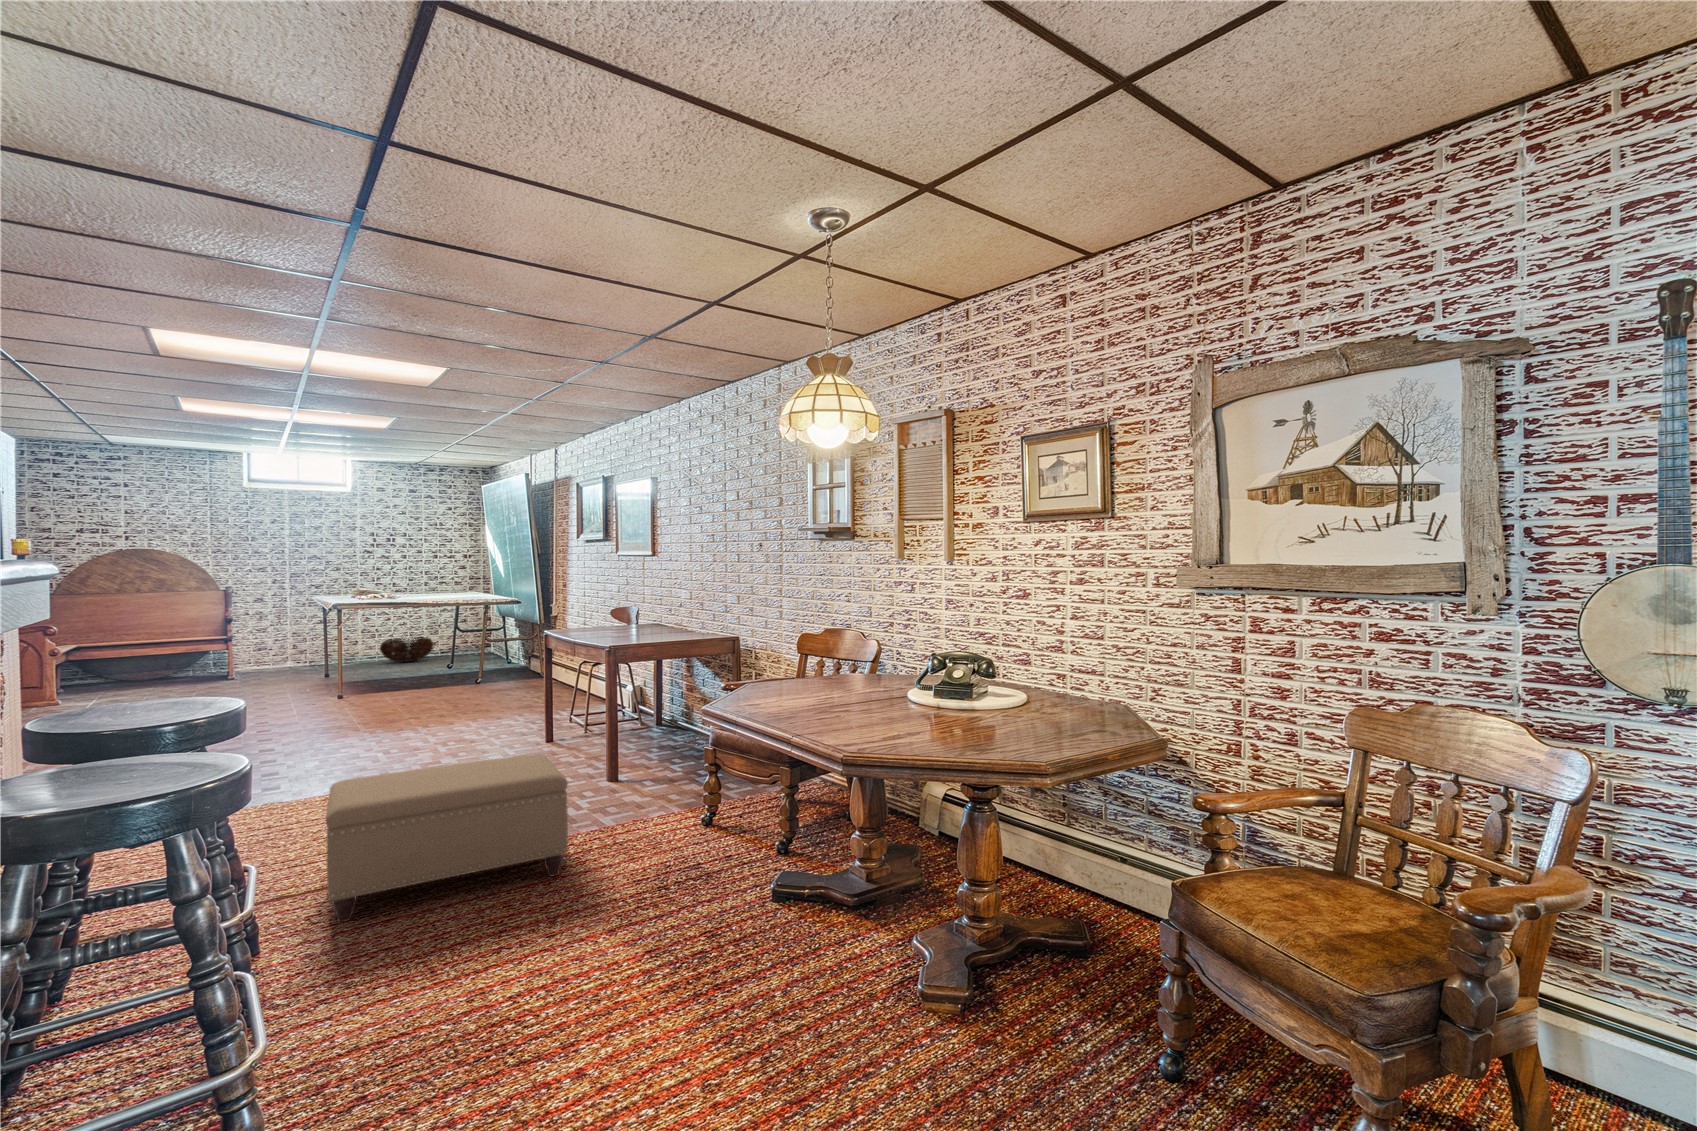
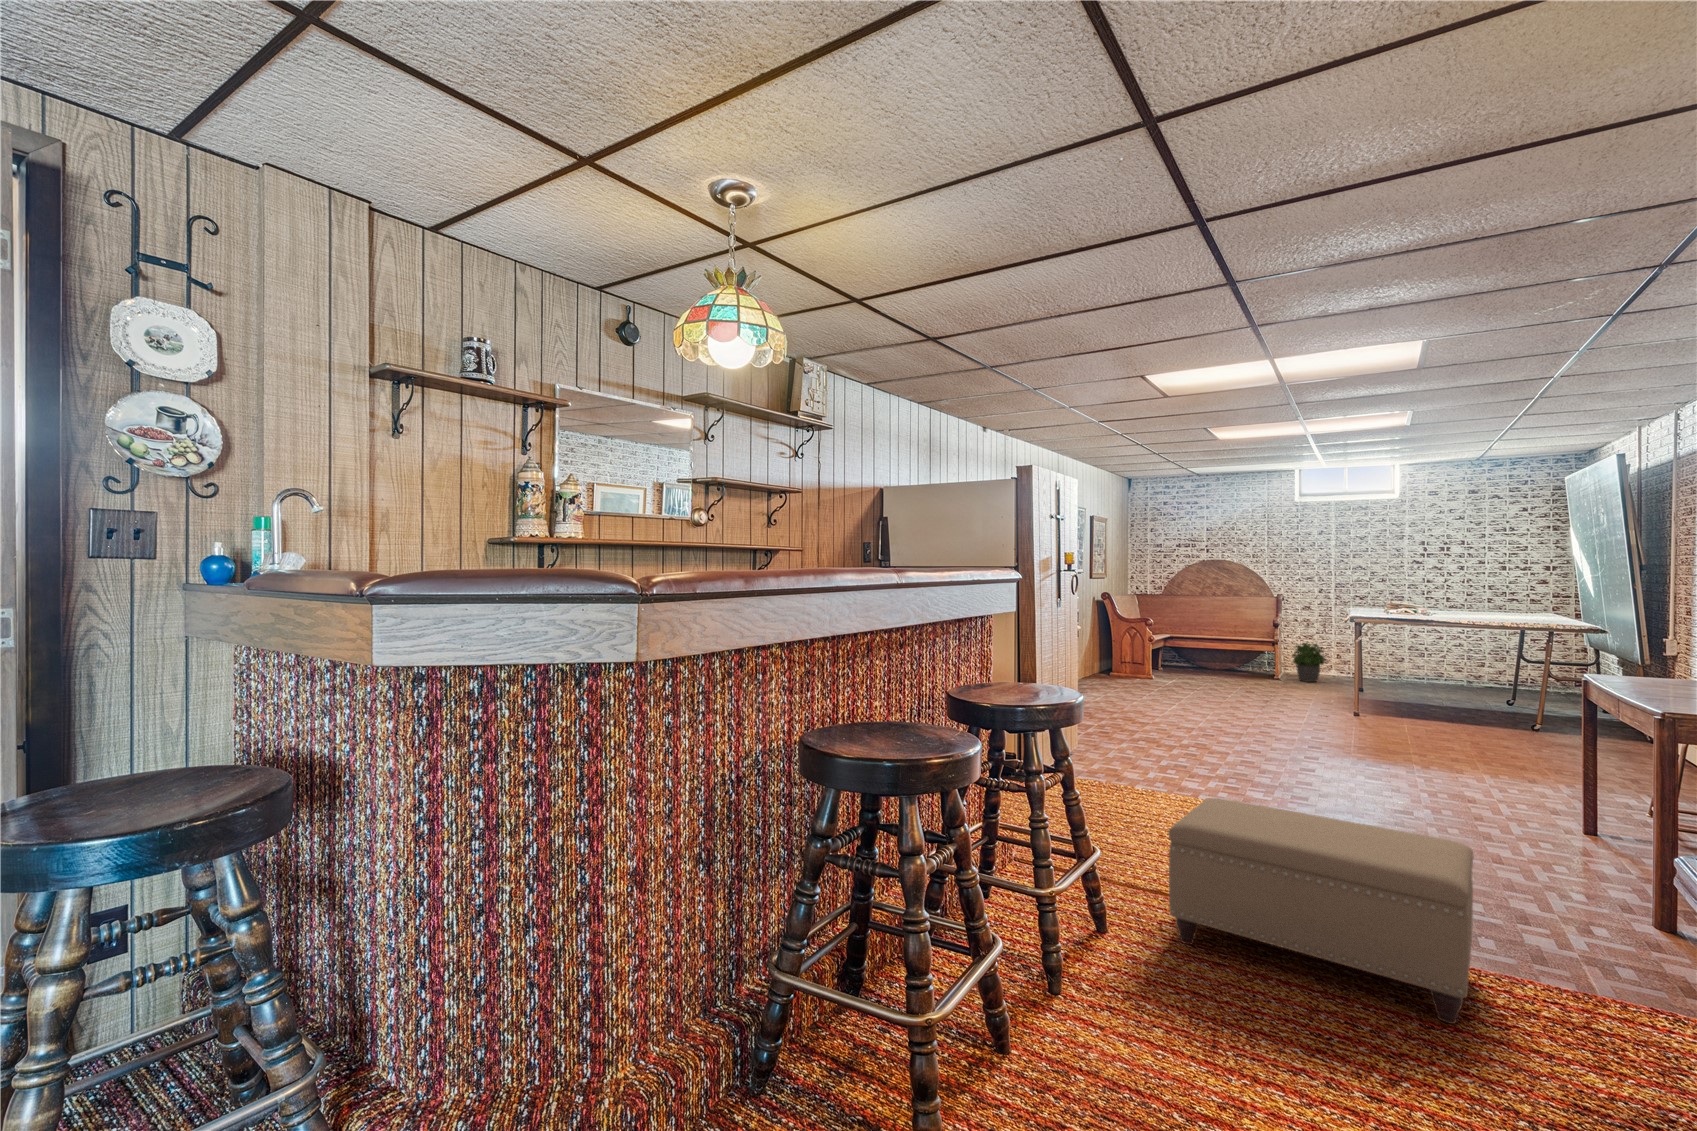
potted plant: none [246,635,288,676] -> present [1292,643,1326,682]
basket: present [380,637,433,662] -> none [1428,661,1498,691]

